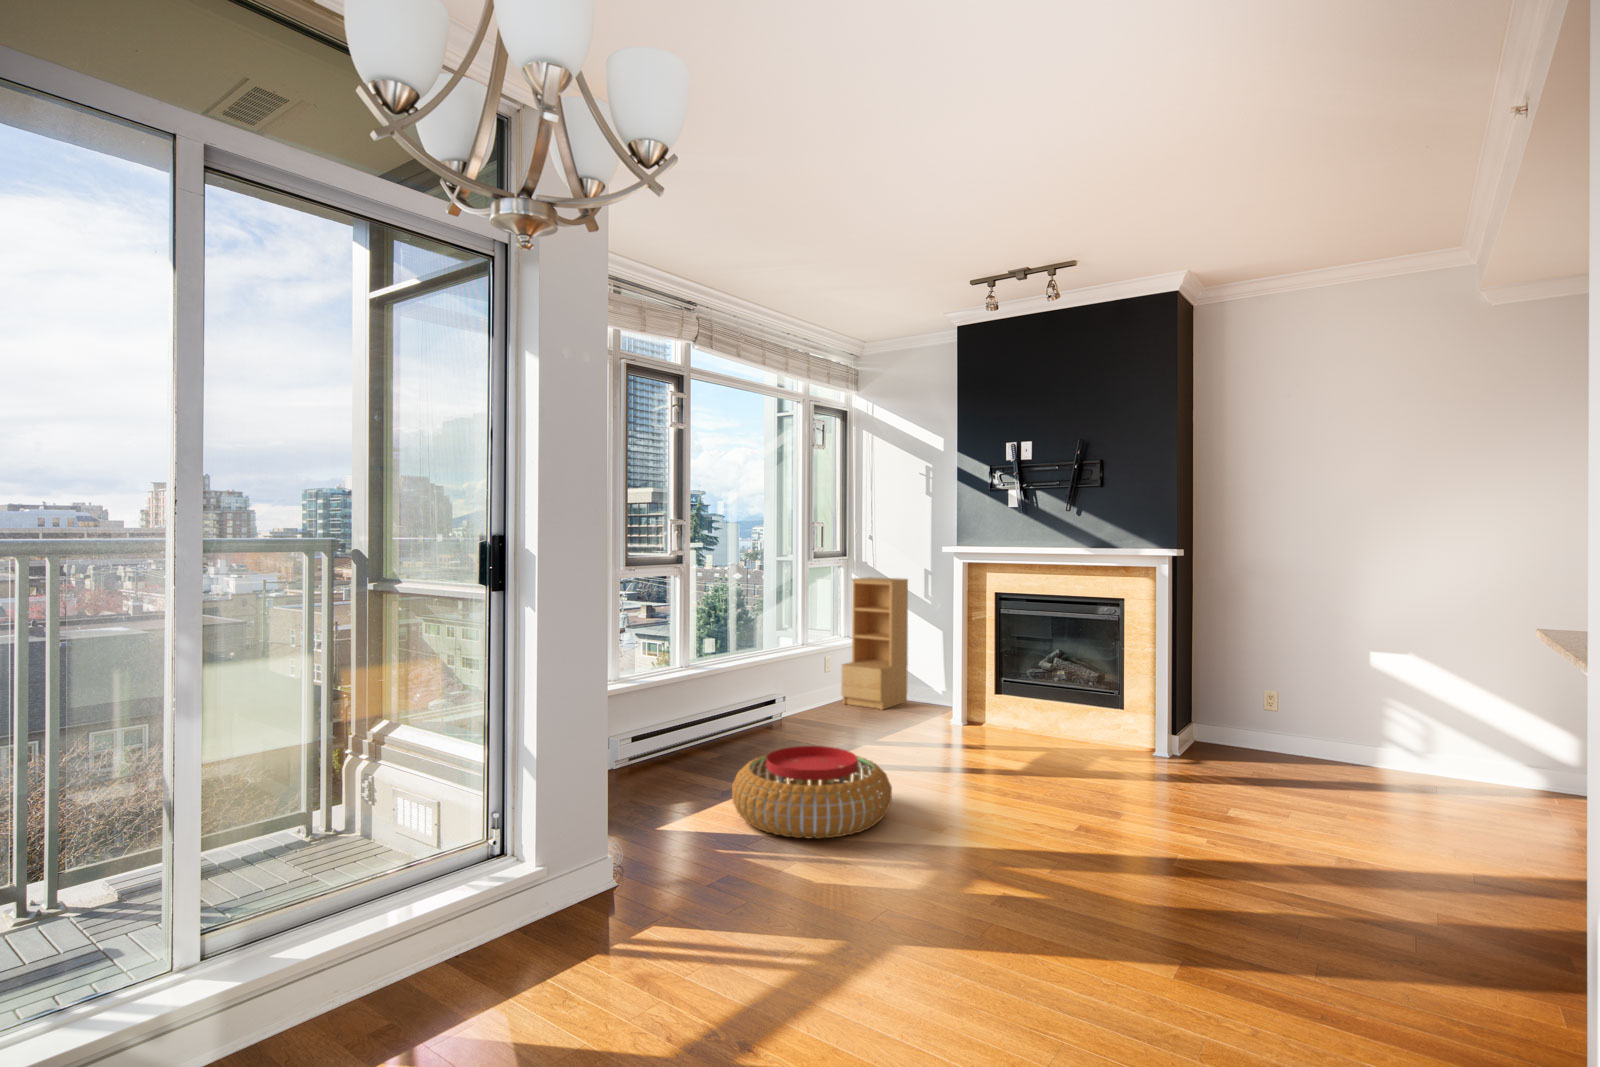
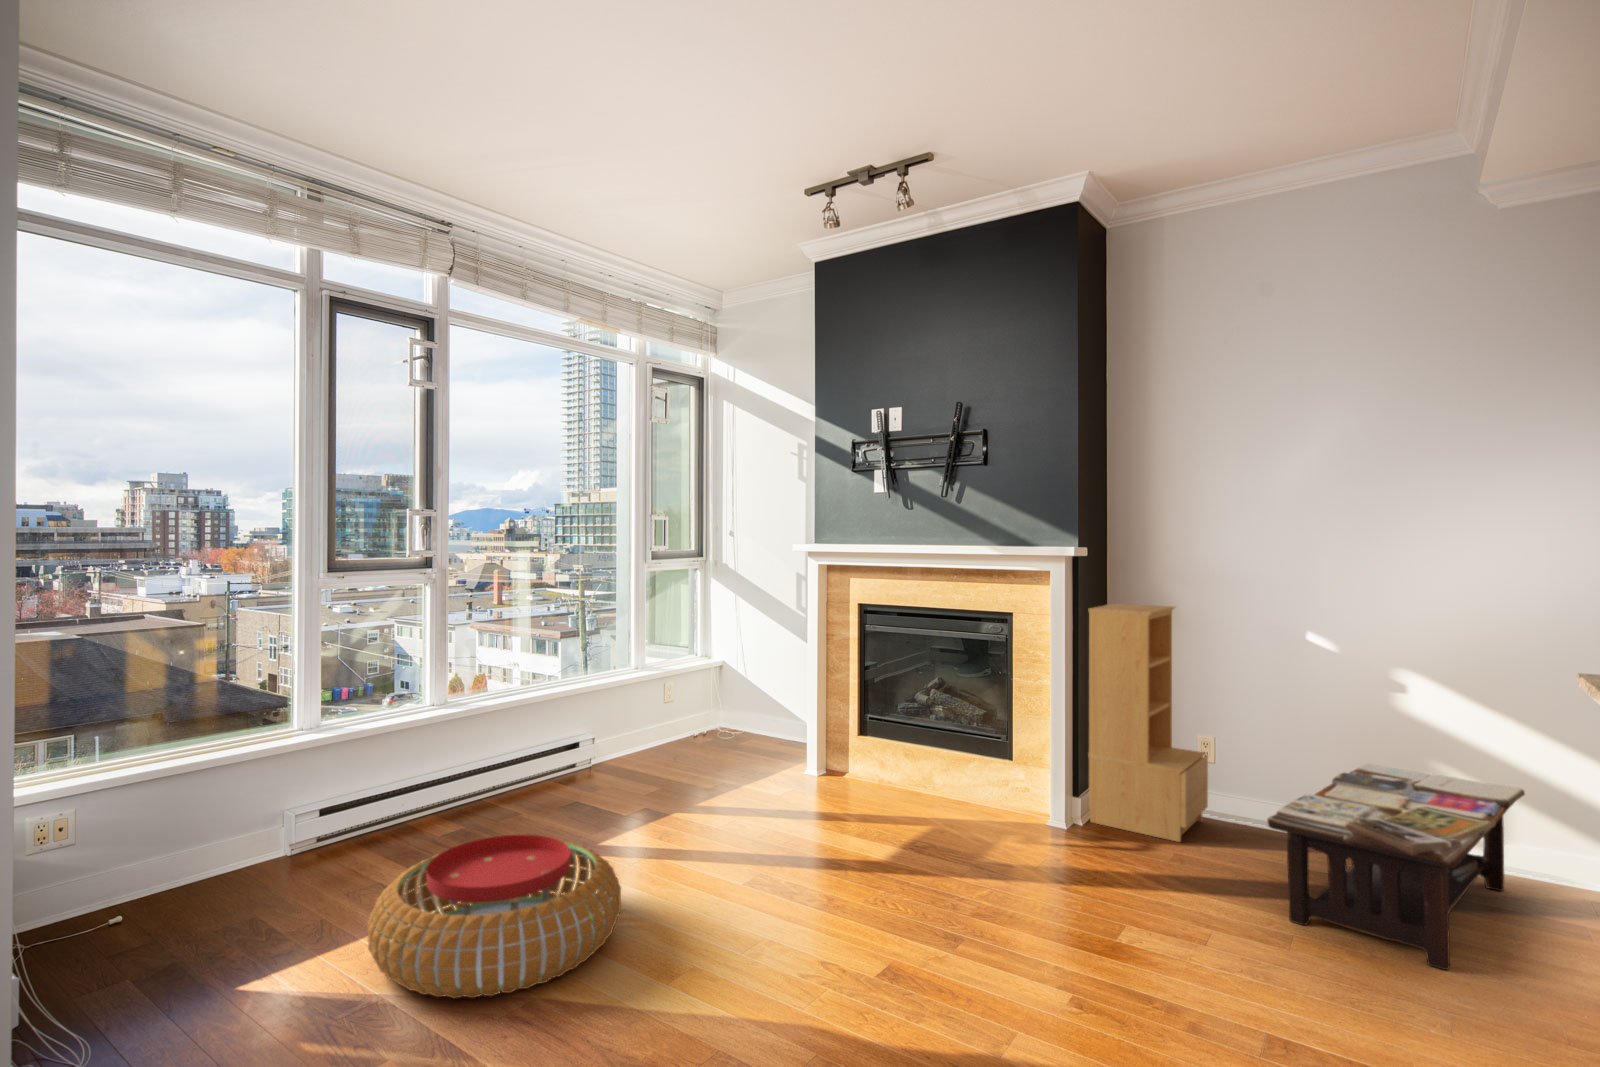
bookshelf: present [841,577,908,710] -> present [1088,604,1208,842]
coffee table: none [1329,709,1510,831] -> present [1267,764,1525,970]

